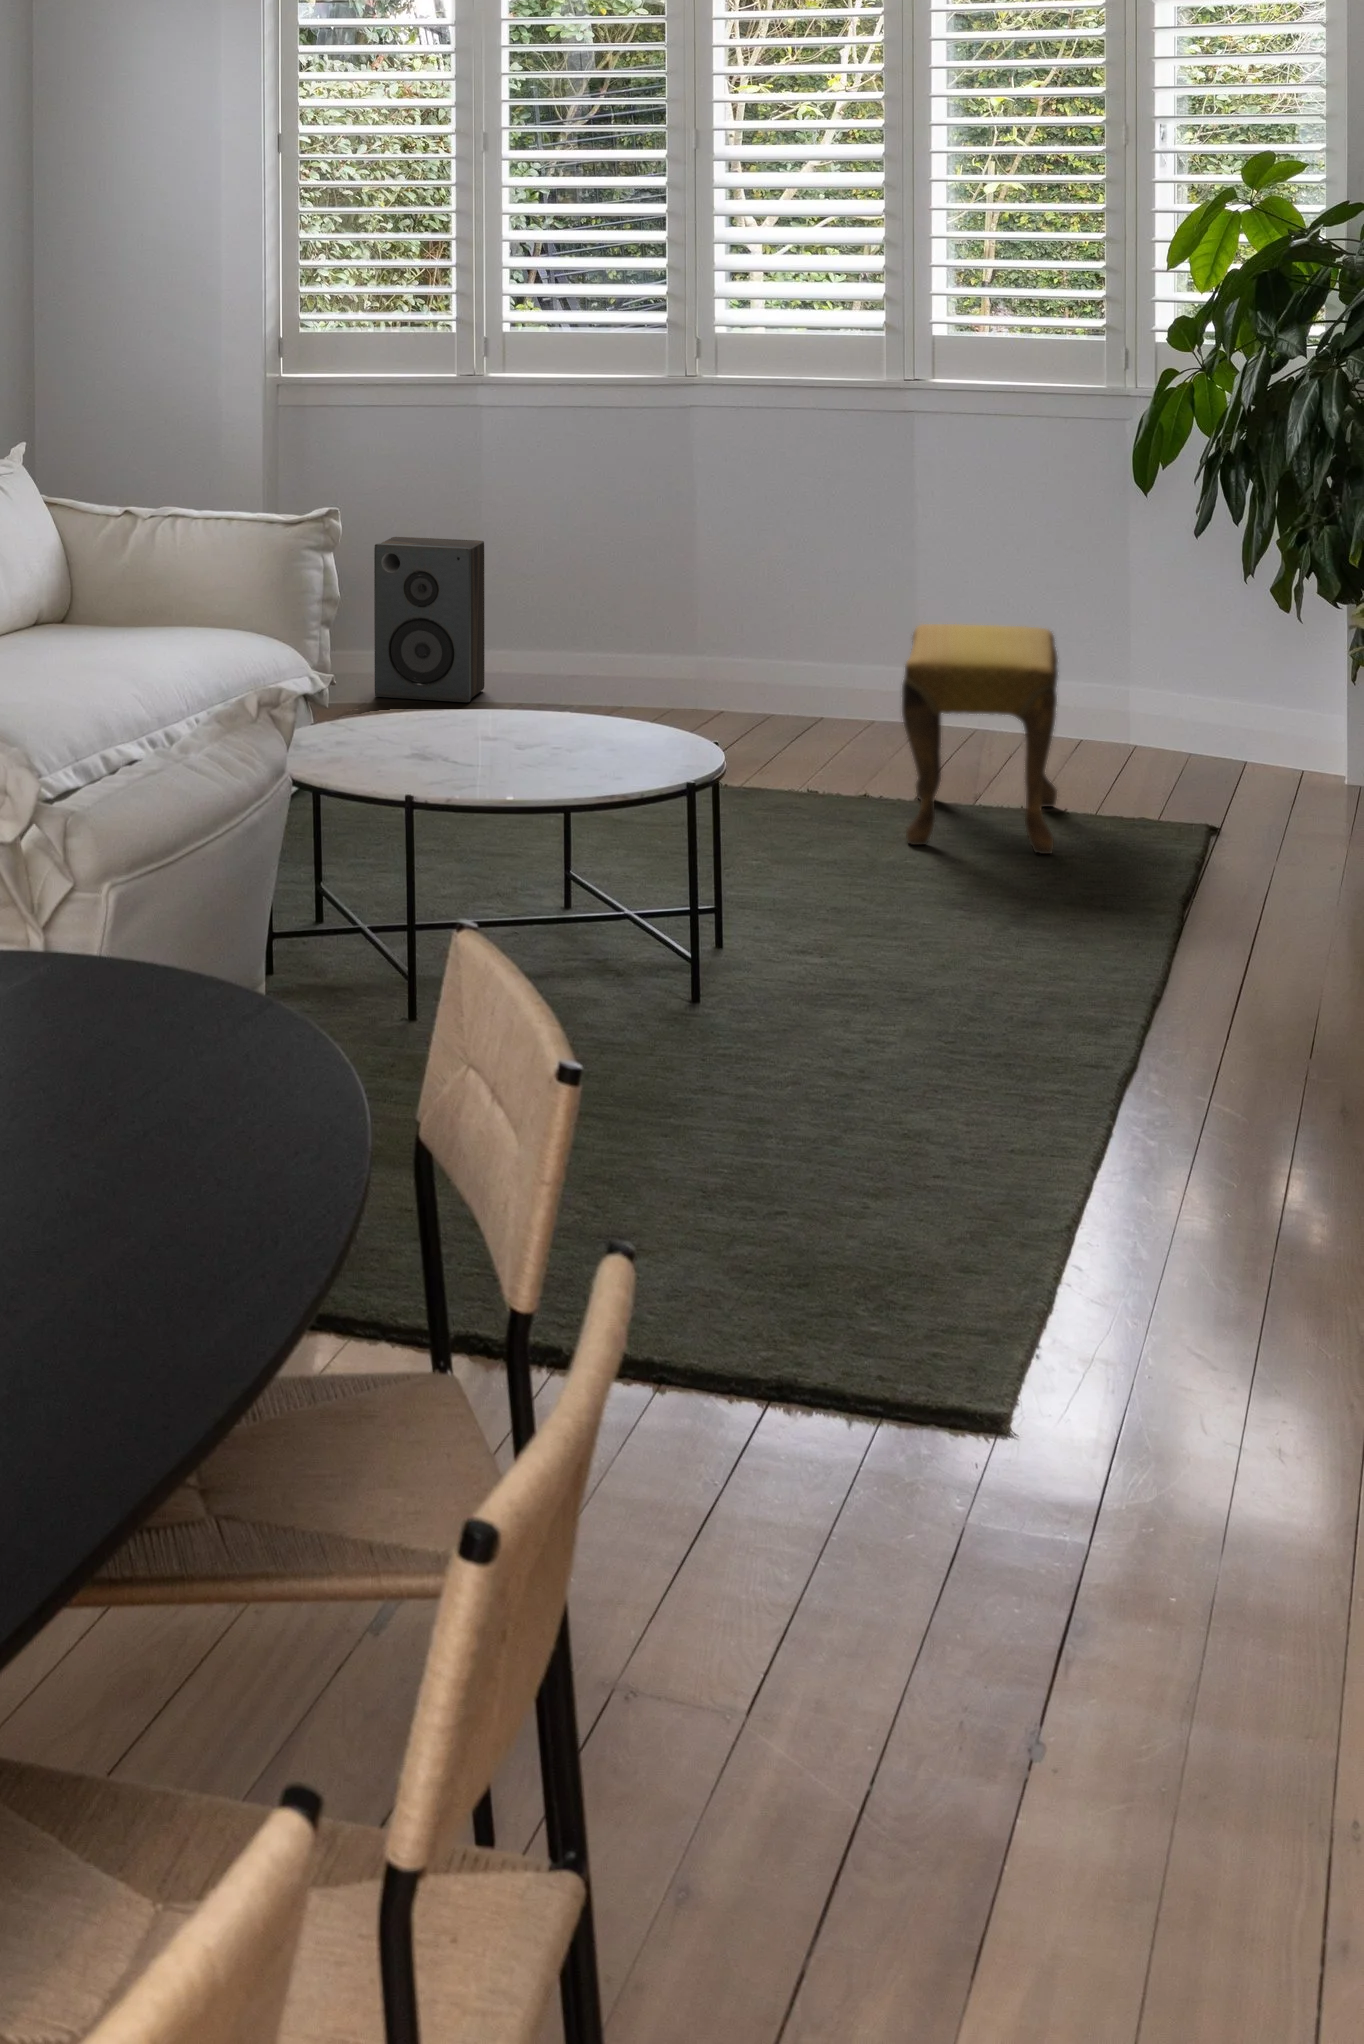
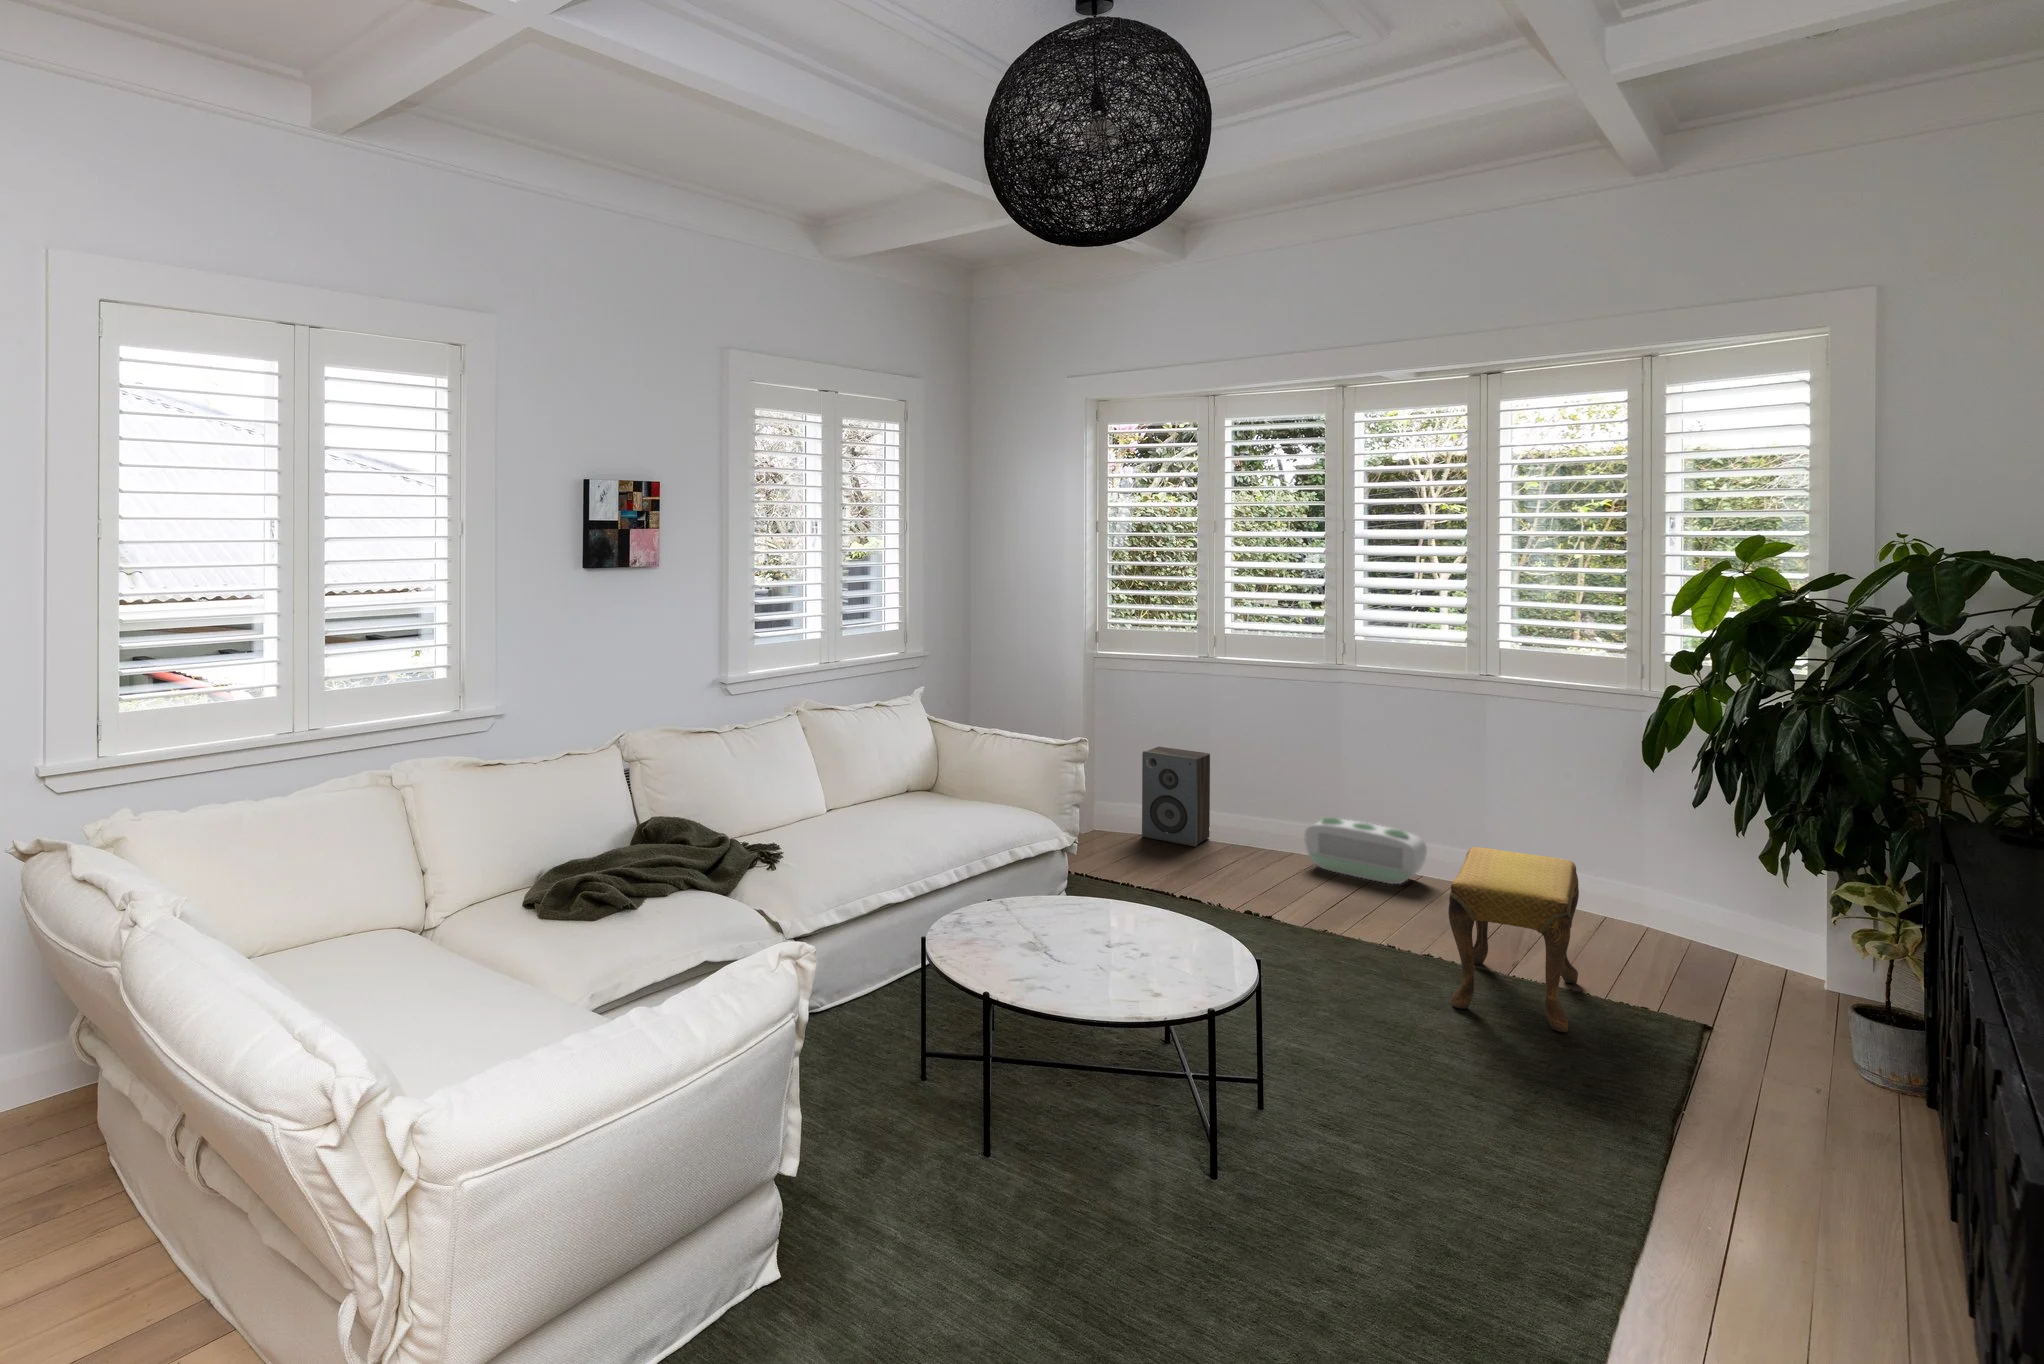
air purifier: none [648,630,831,723] -> present [1304,818,1427,884]

